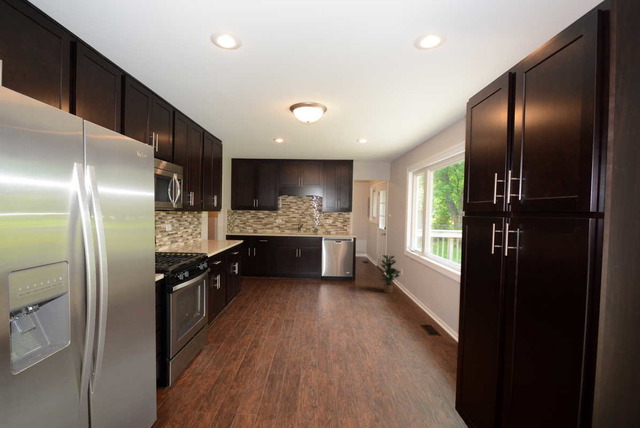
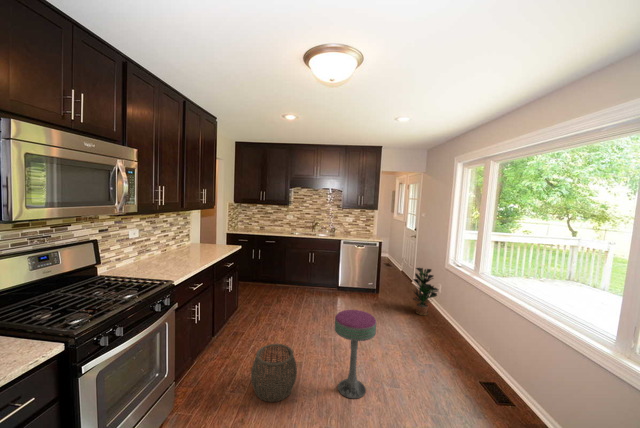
bar stool: none [316,276,345,334] -> present [335,310,376,399]
woven basket: none [258,302,291,338] -> present [251,344,297,402]

